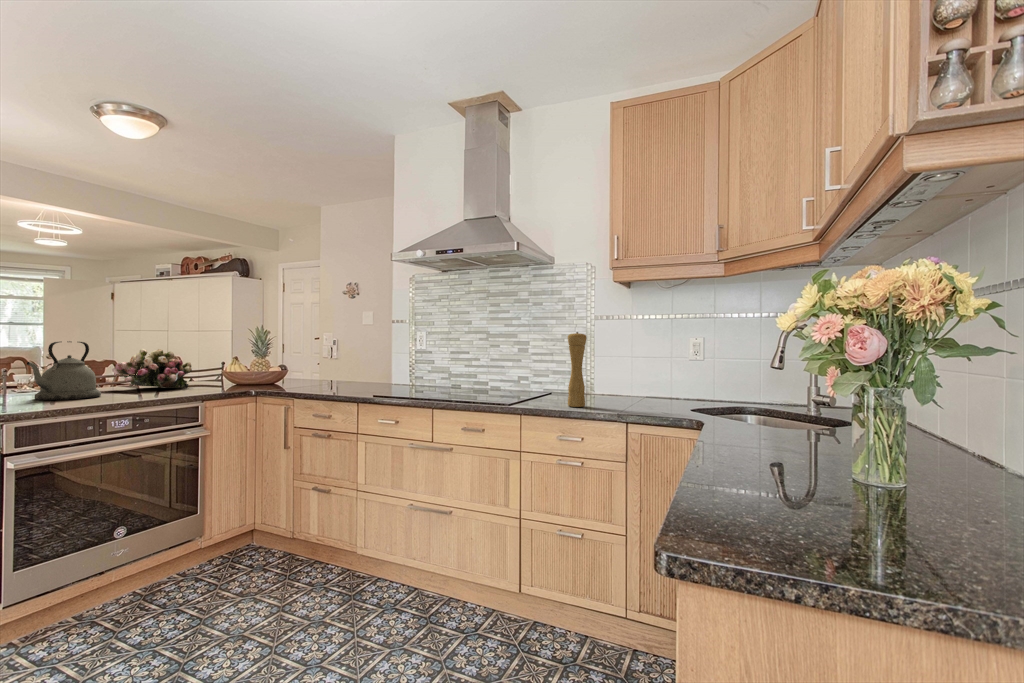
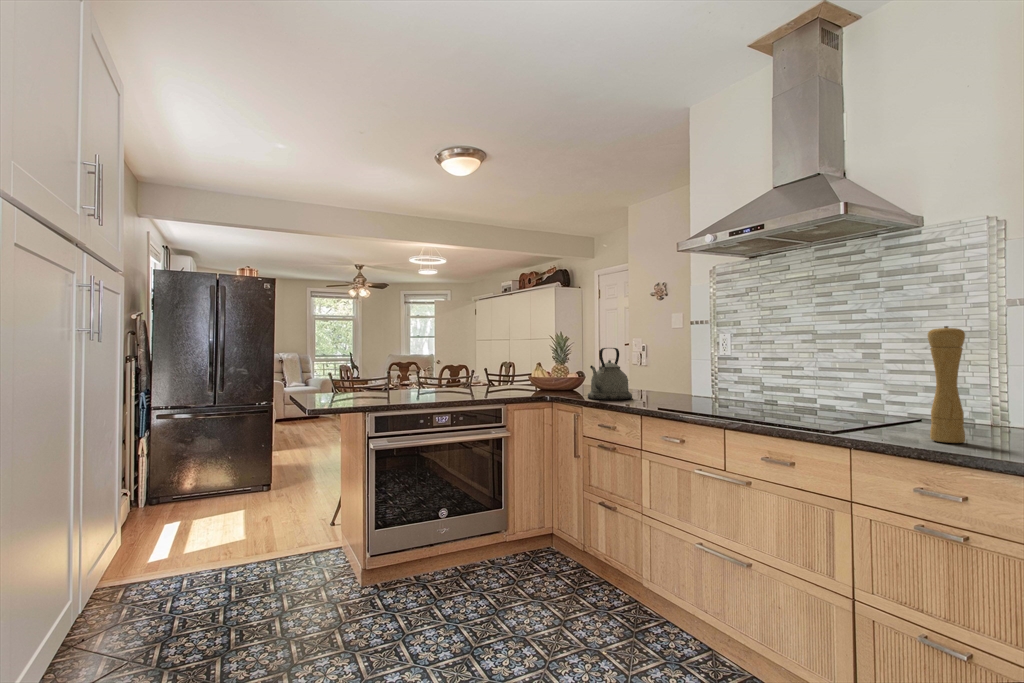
kettle: present [27,341,101,400] -> present [588,348,632,400]
flower arrangement: present [112,349,192,388] -> none [447,356,504,392]

